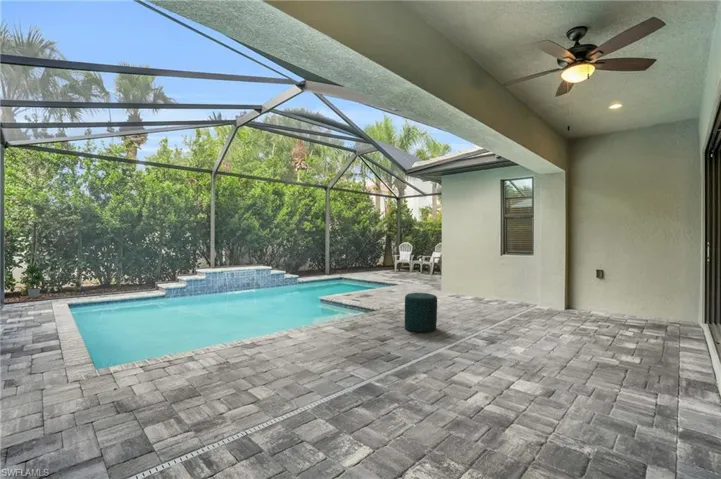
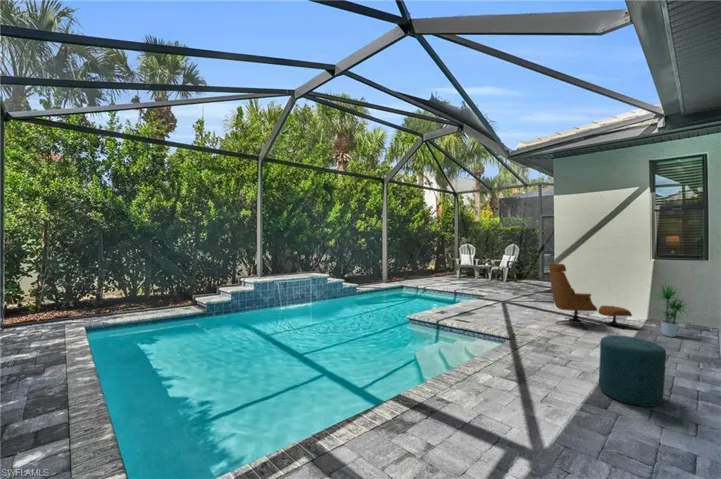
lounge chair: none [424,252,482,300] -> present [548,262,632,330]
potted plant: present [24,263,43,298] -> present [655,285,687,337]

